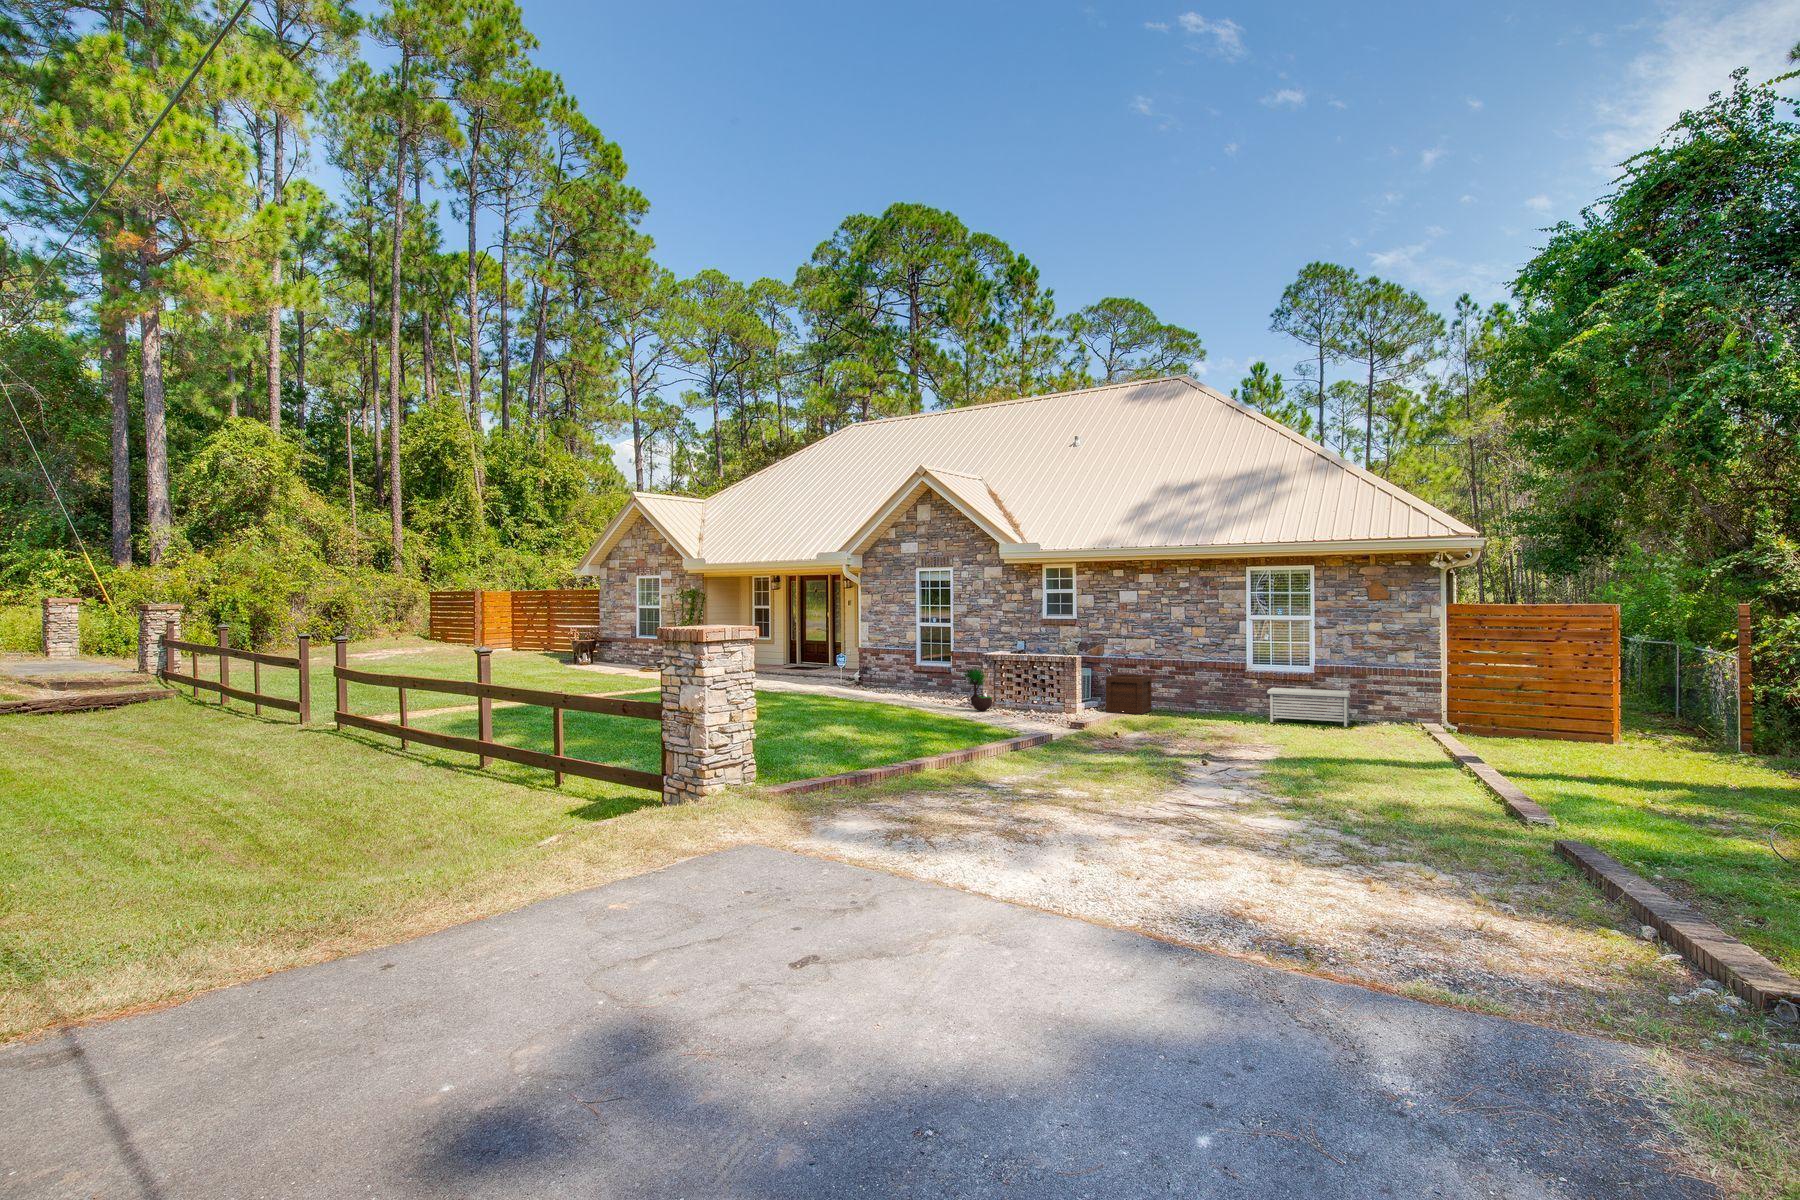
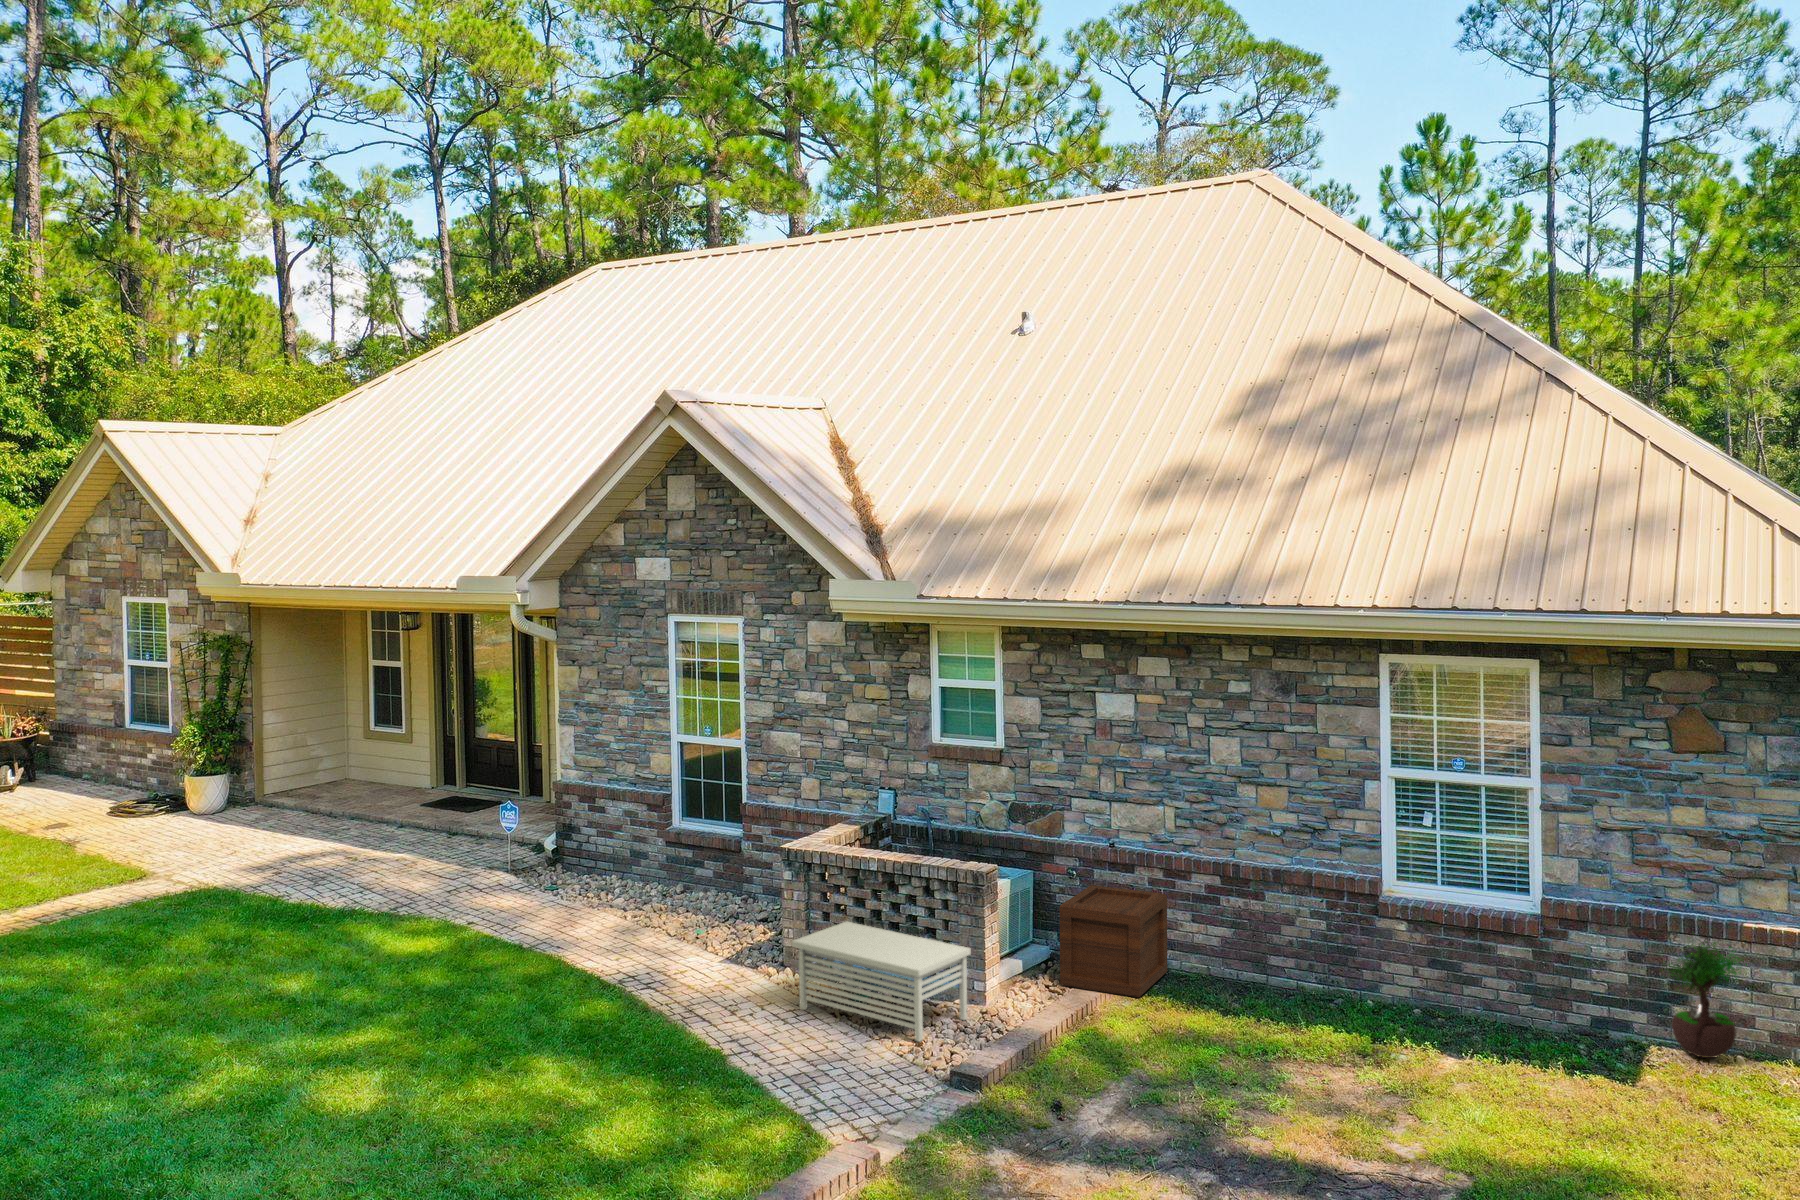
potted tree: present [964,668,992,711] -> present [1661,941,1747,1058]
storage bench: present [1267,688,1350,727] -> present [792,922,971,1042]

